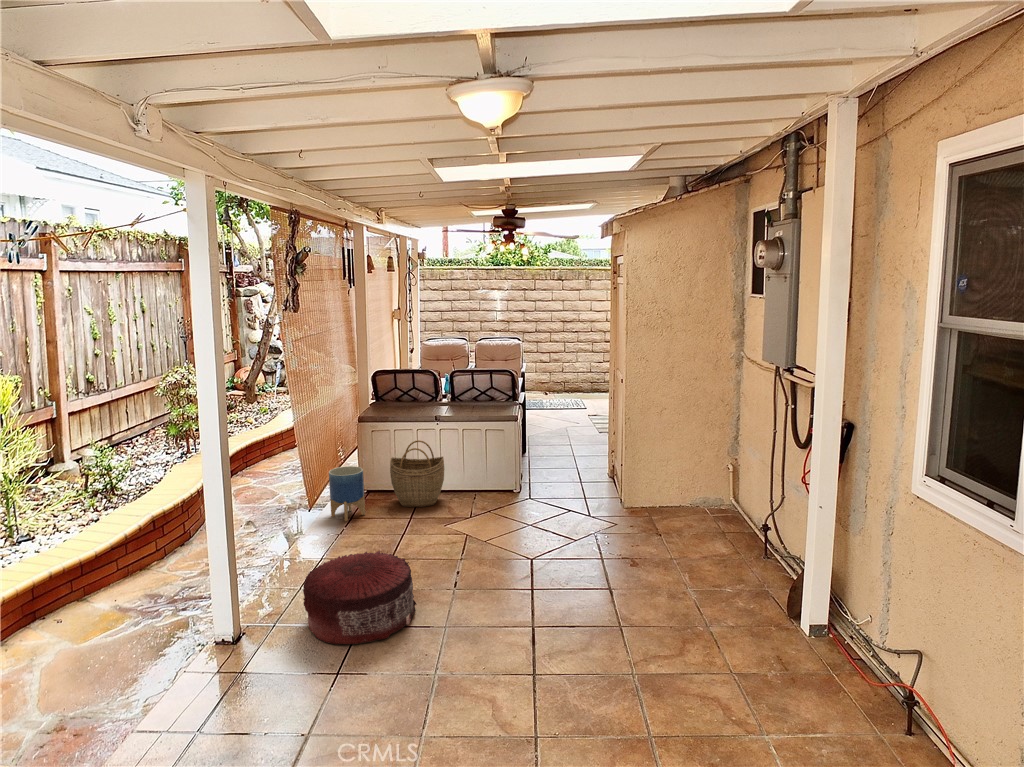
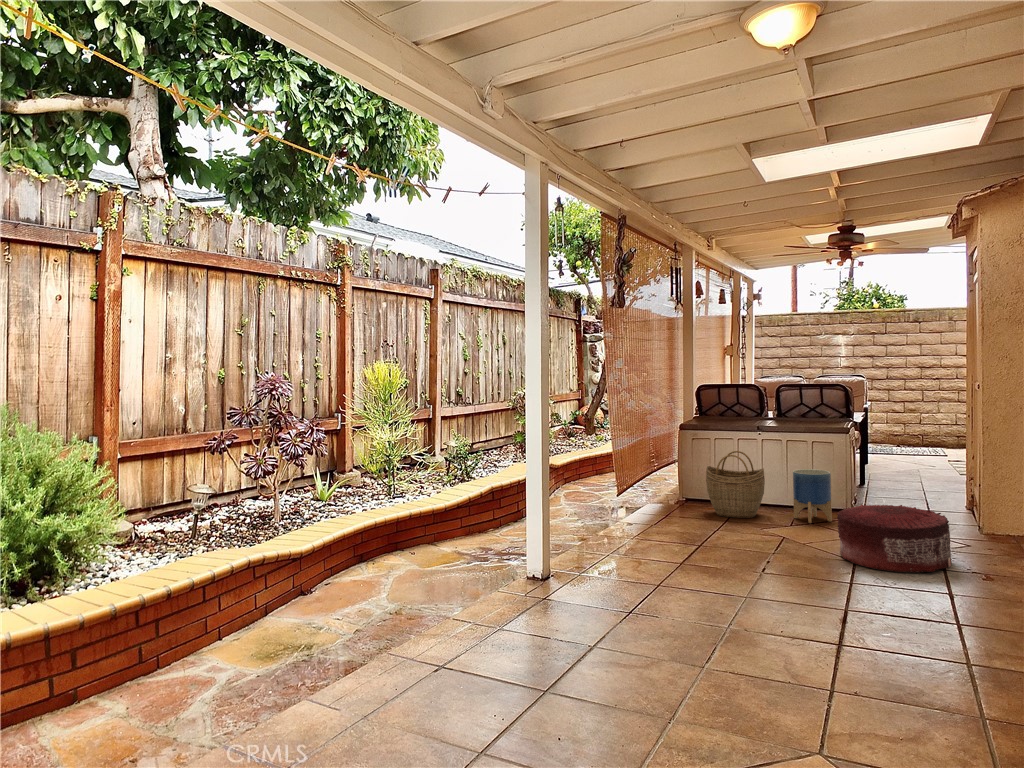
planter: present [329,466,365,521] -> present [793,469,832,523]
pouf: present [303,551,416,645] -> present [837,504,952,572]

